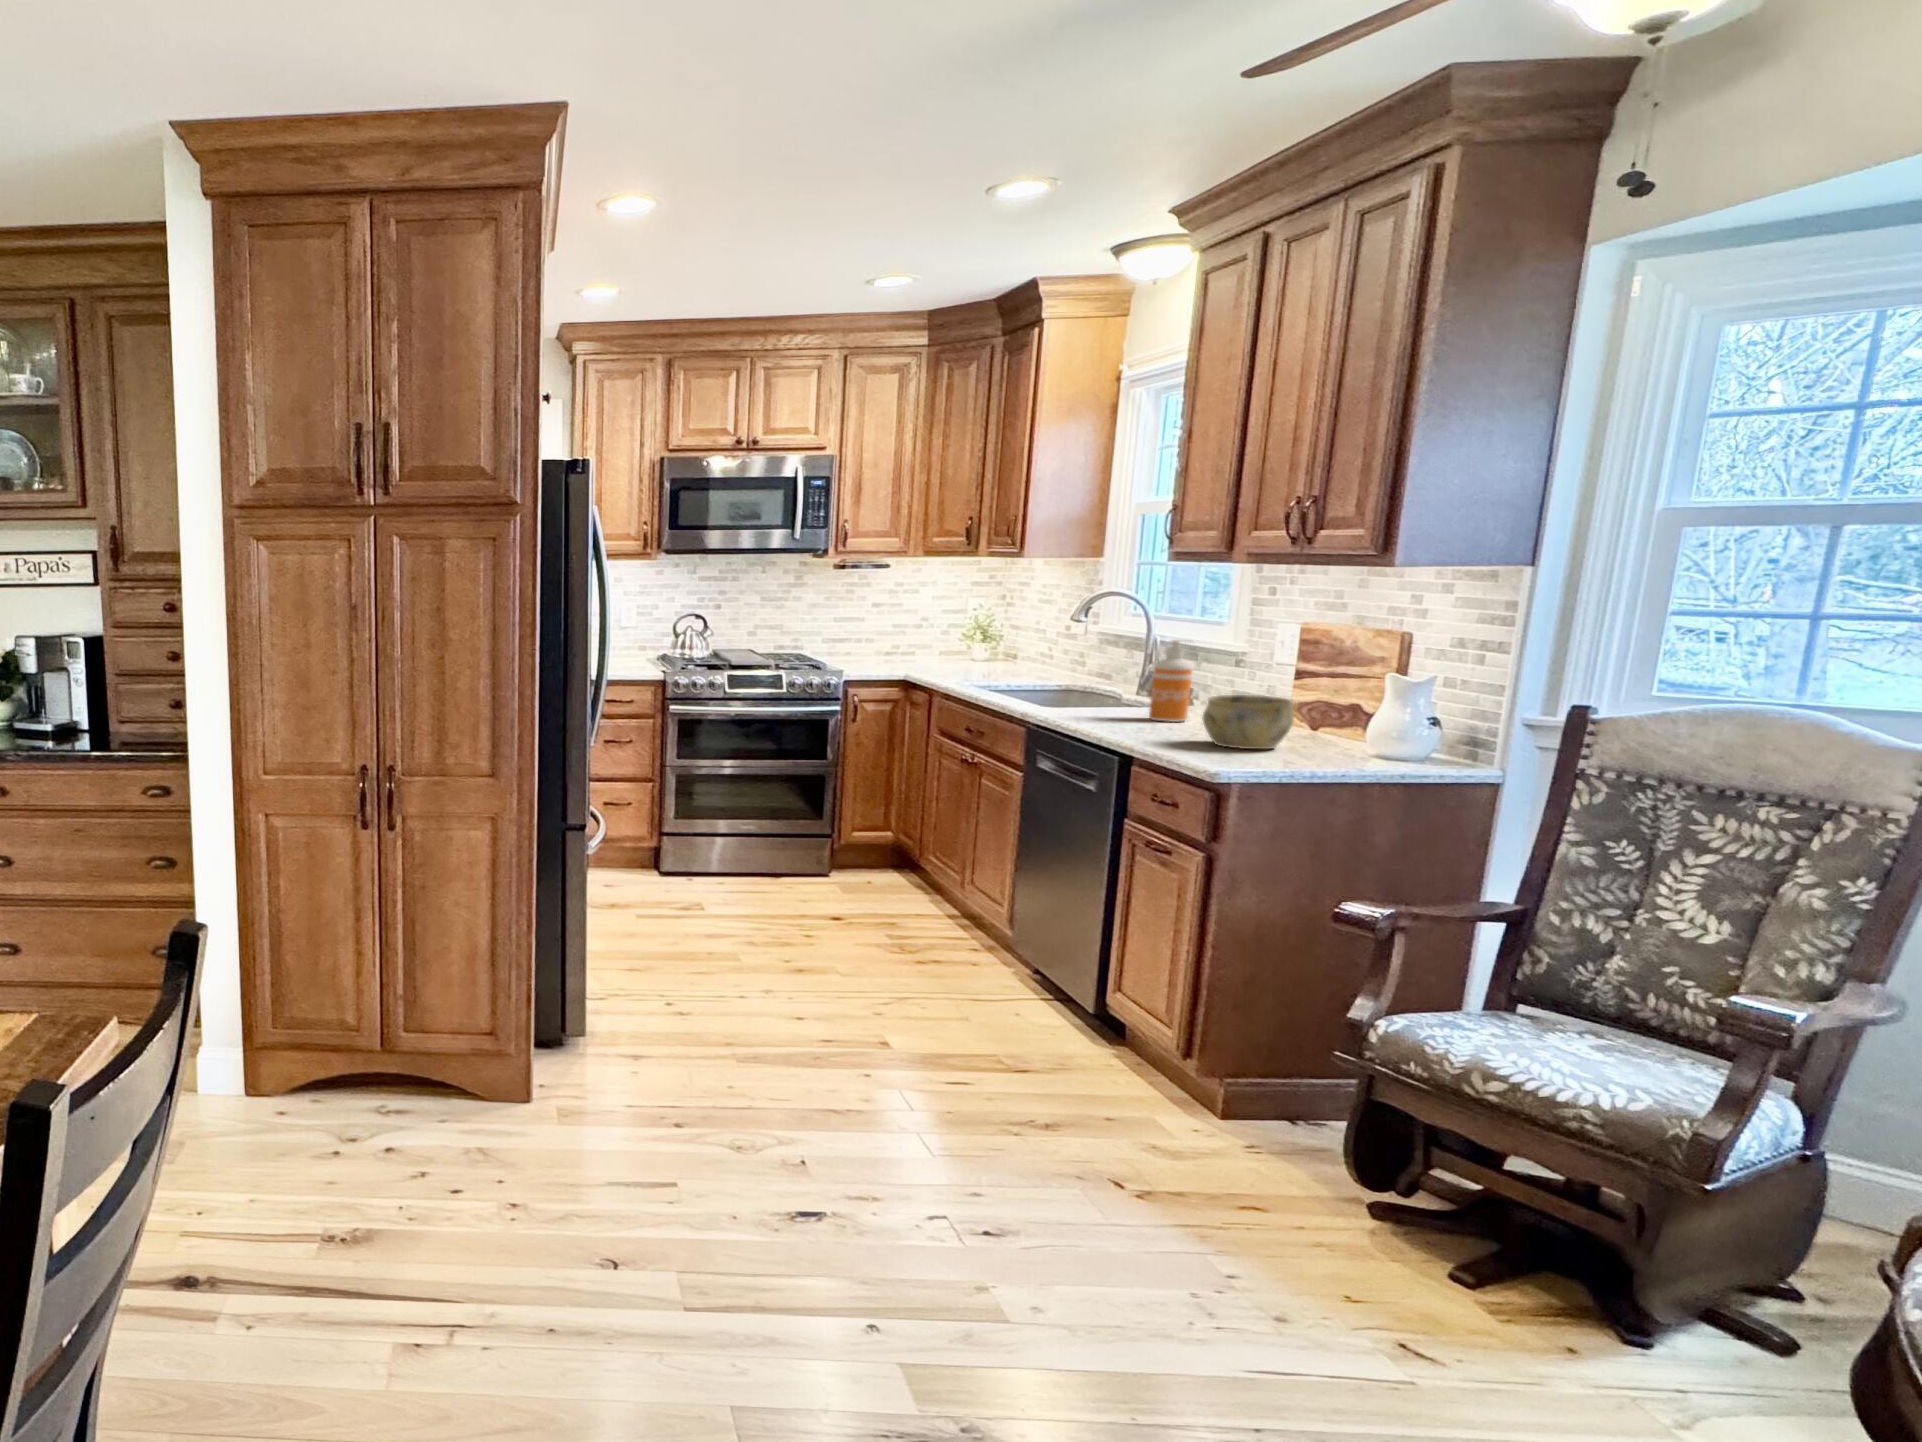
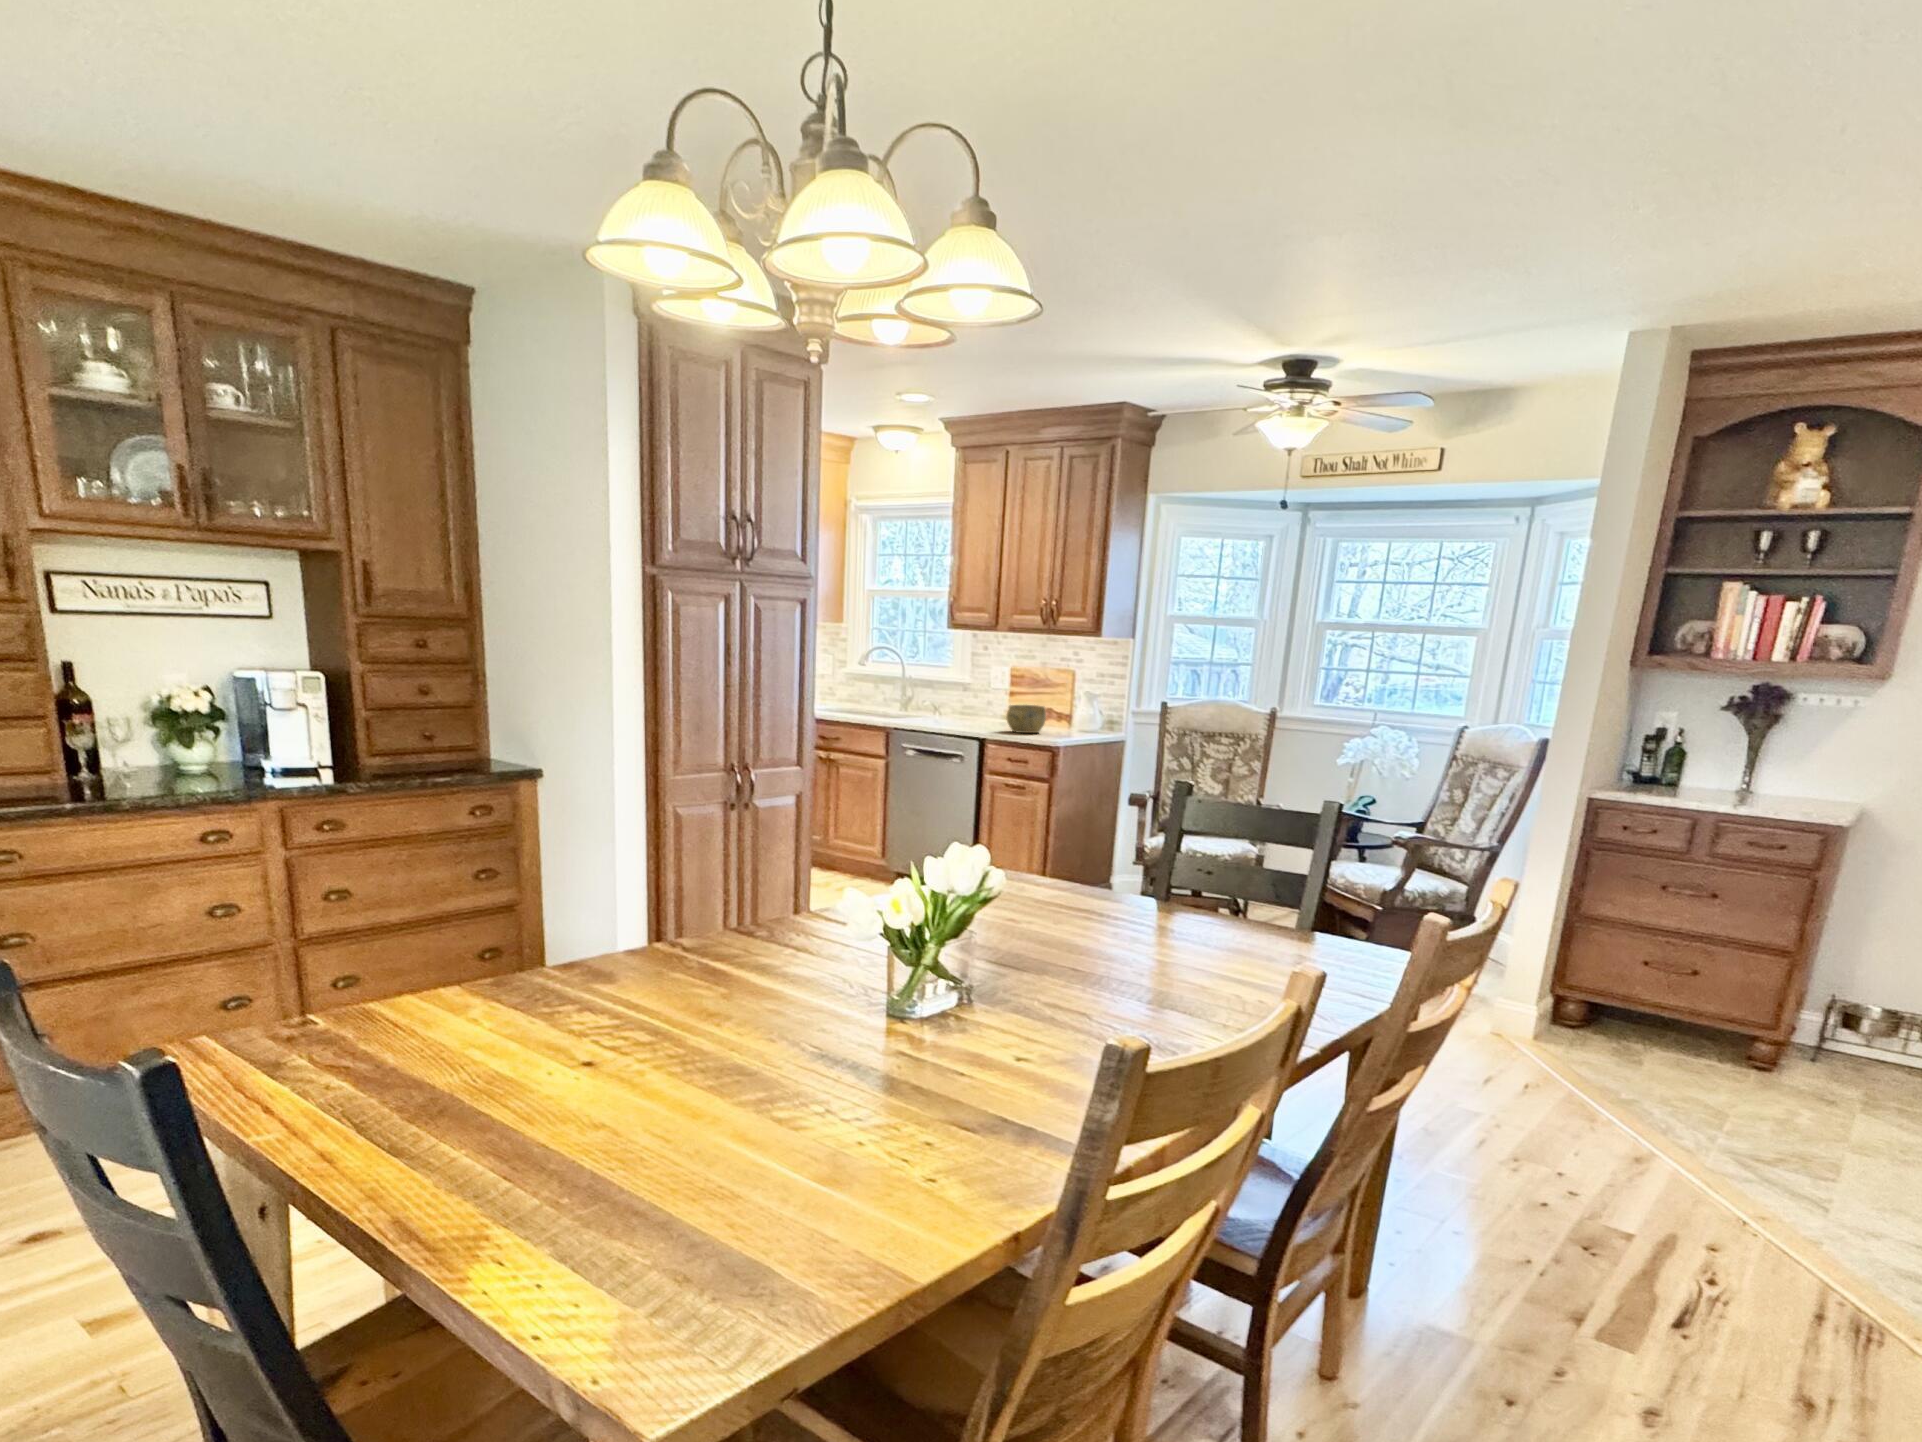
soap dispenser: present [1149,640,1192,722] -> none [951,675,971,724]

